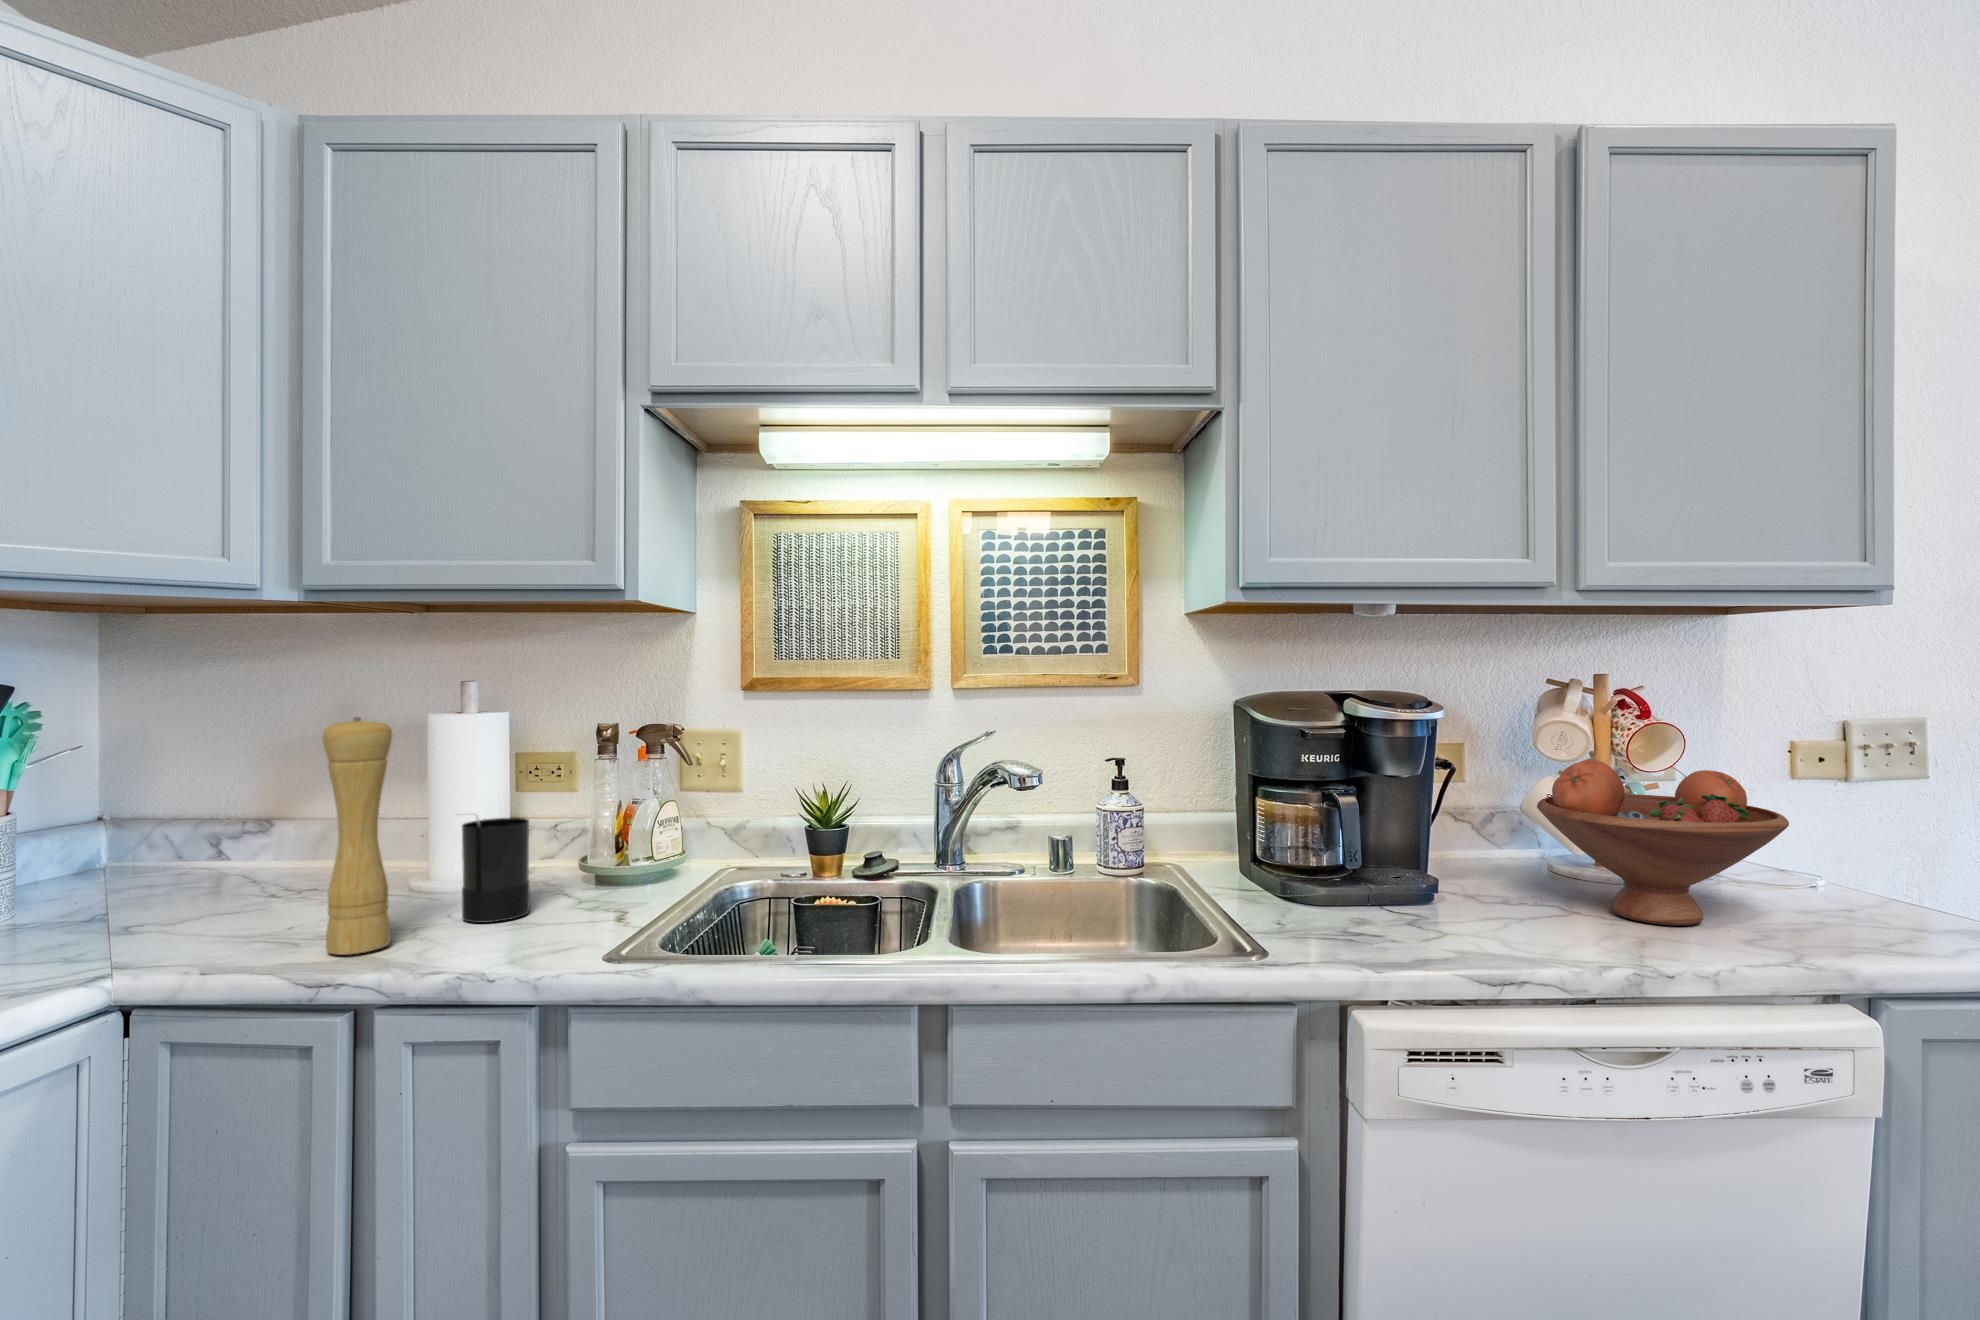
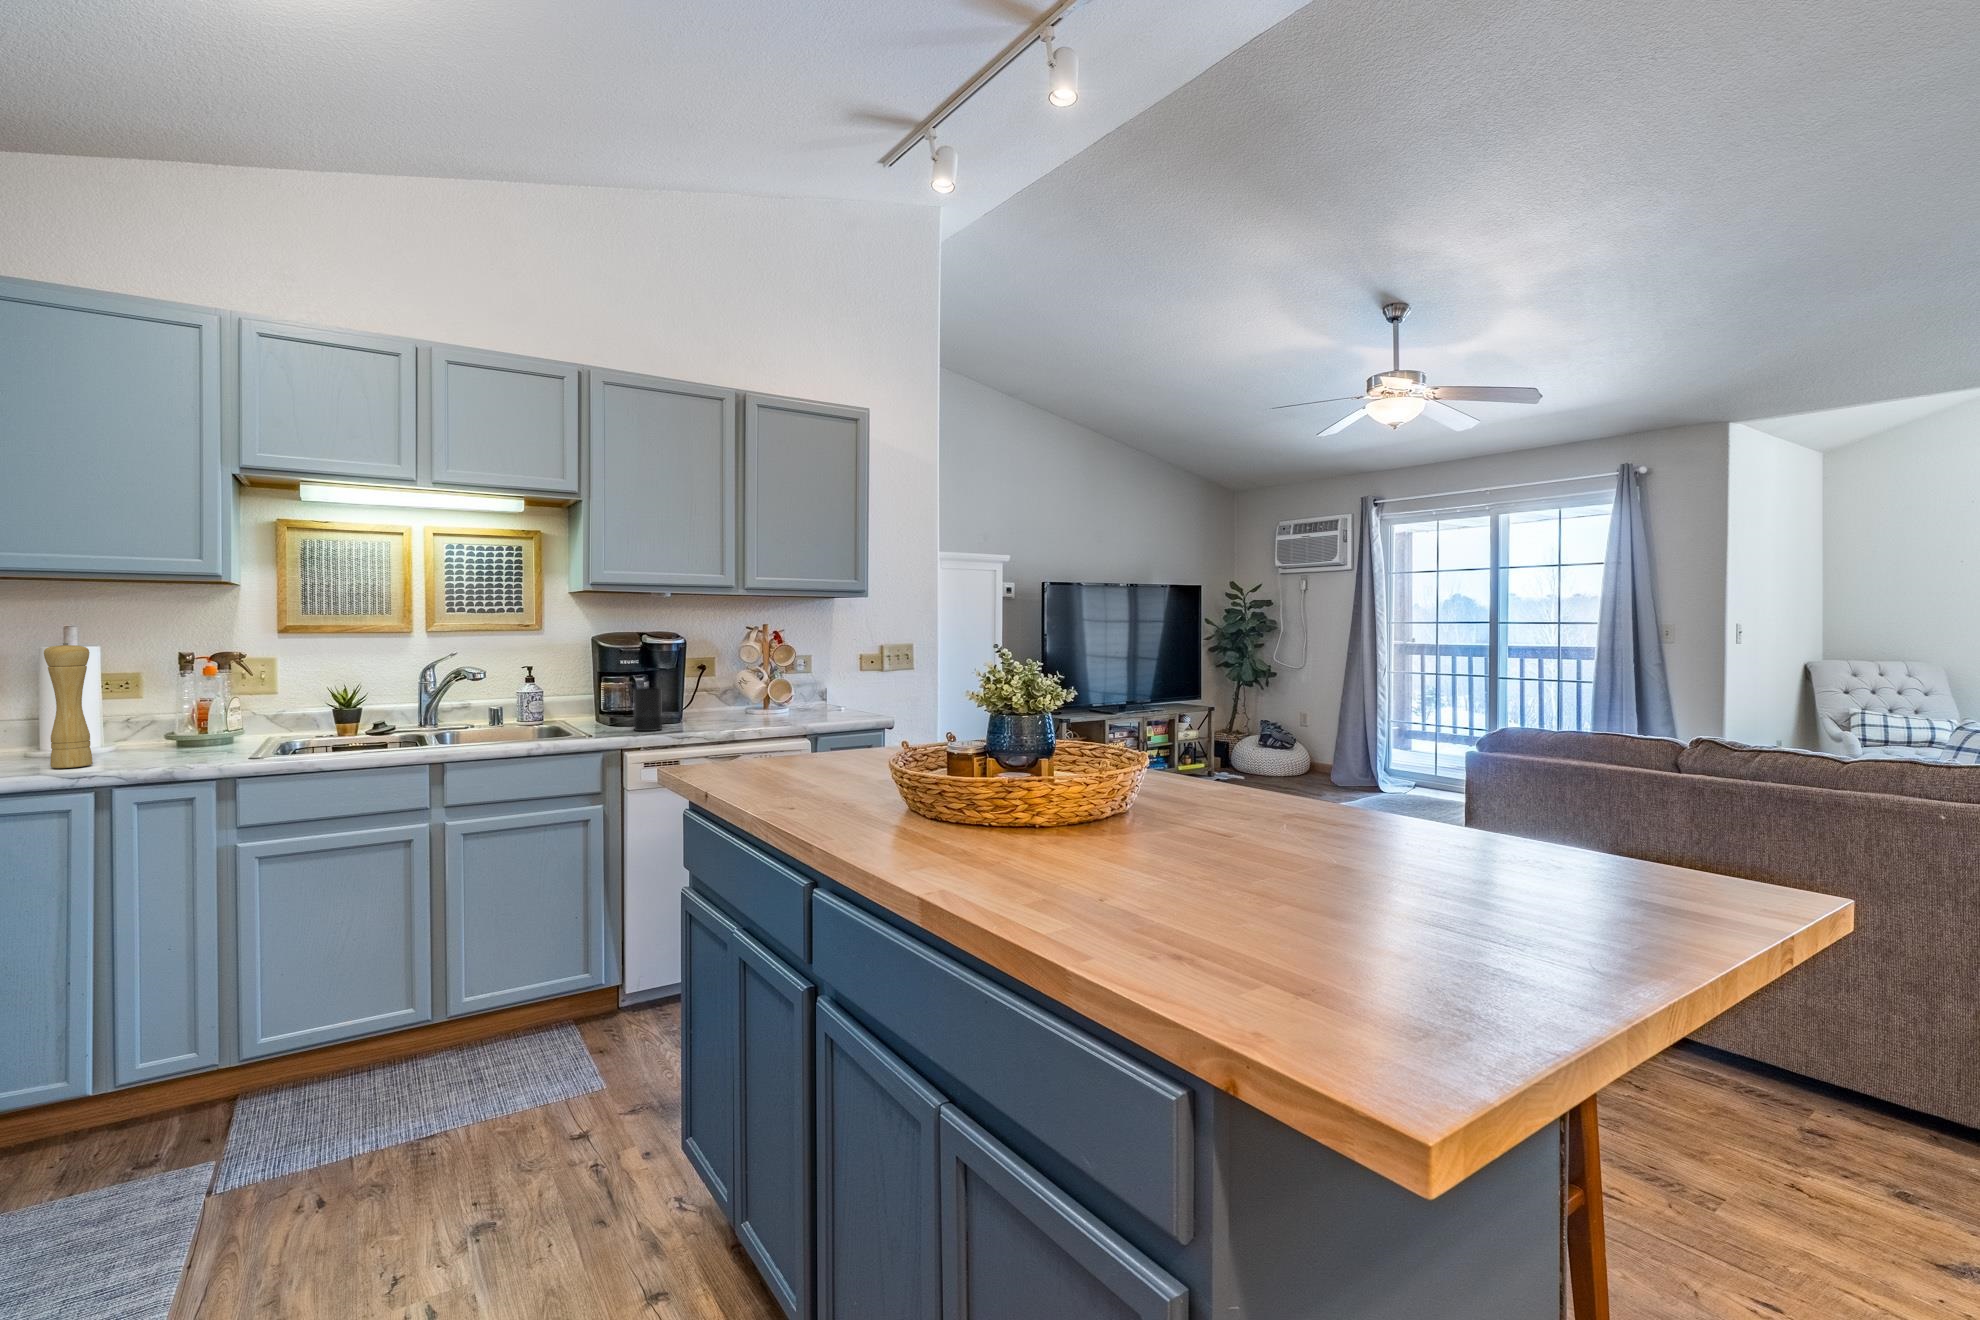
fruit bowl: present [1537,760,1789,926] -> none [724,660,808,722]
candle: present [462,815,530,923] -> present [633,688,662,731]

